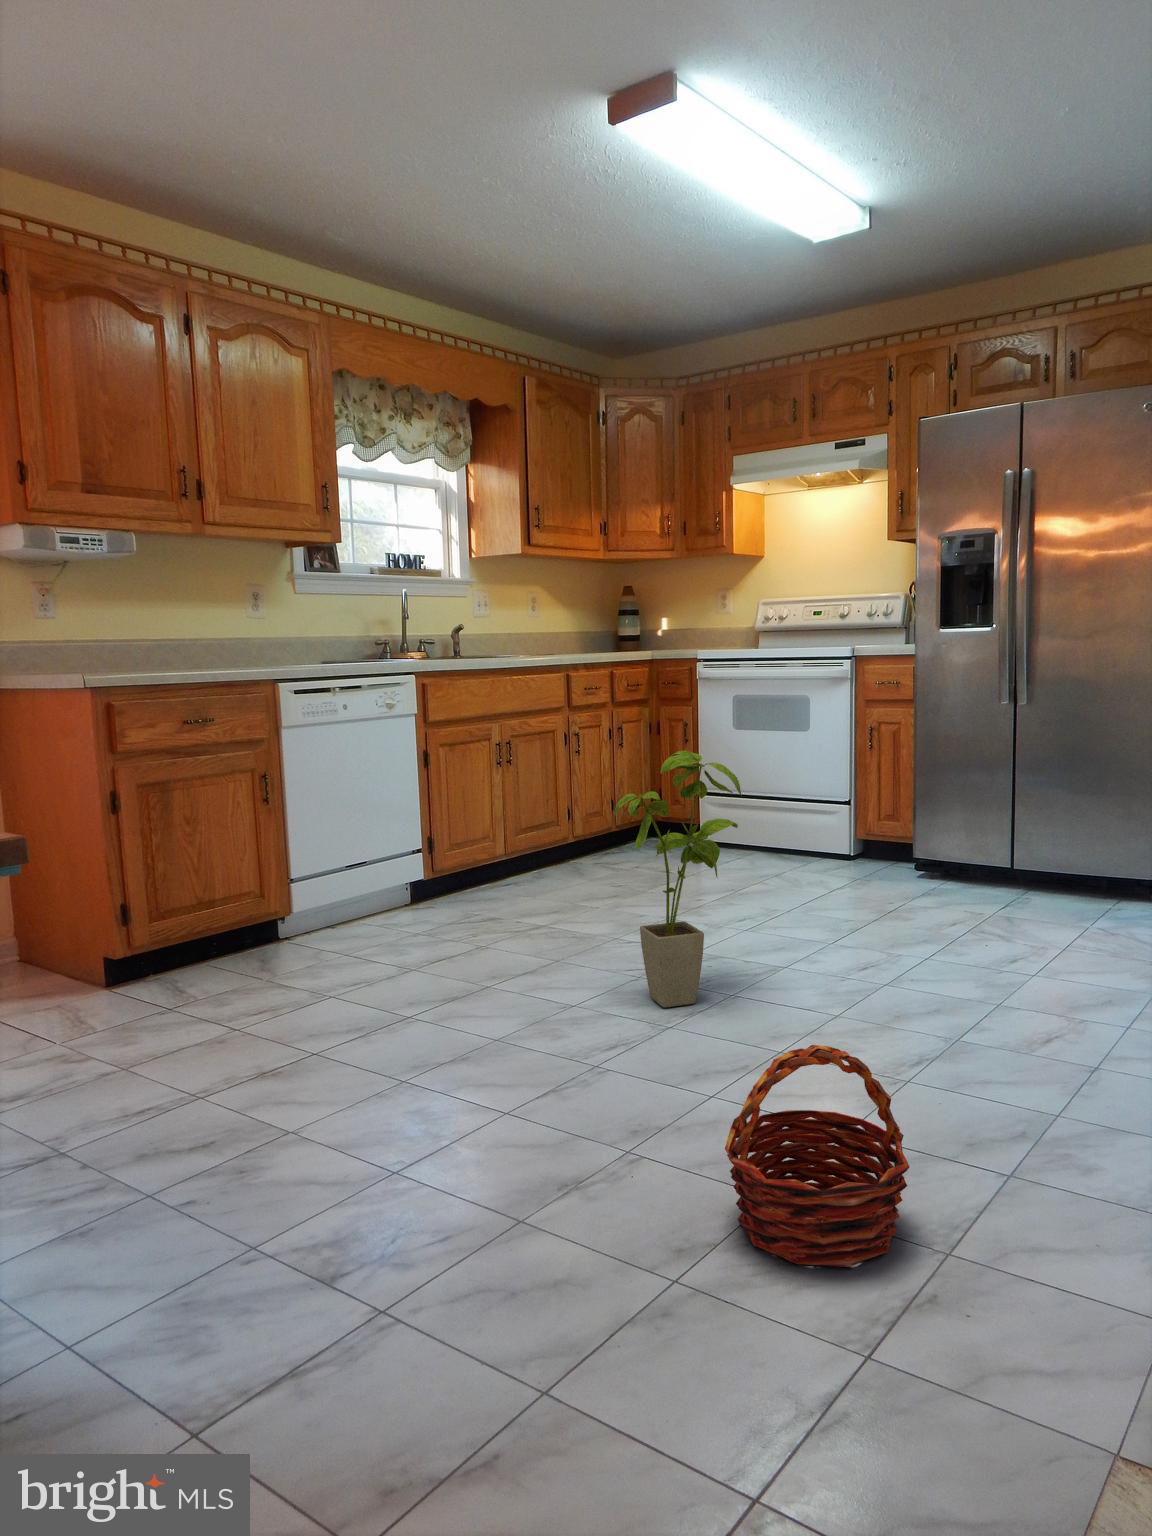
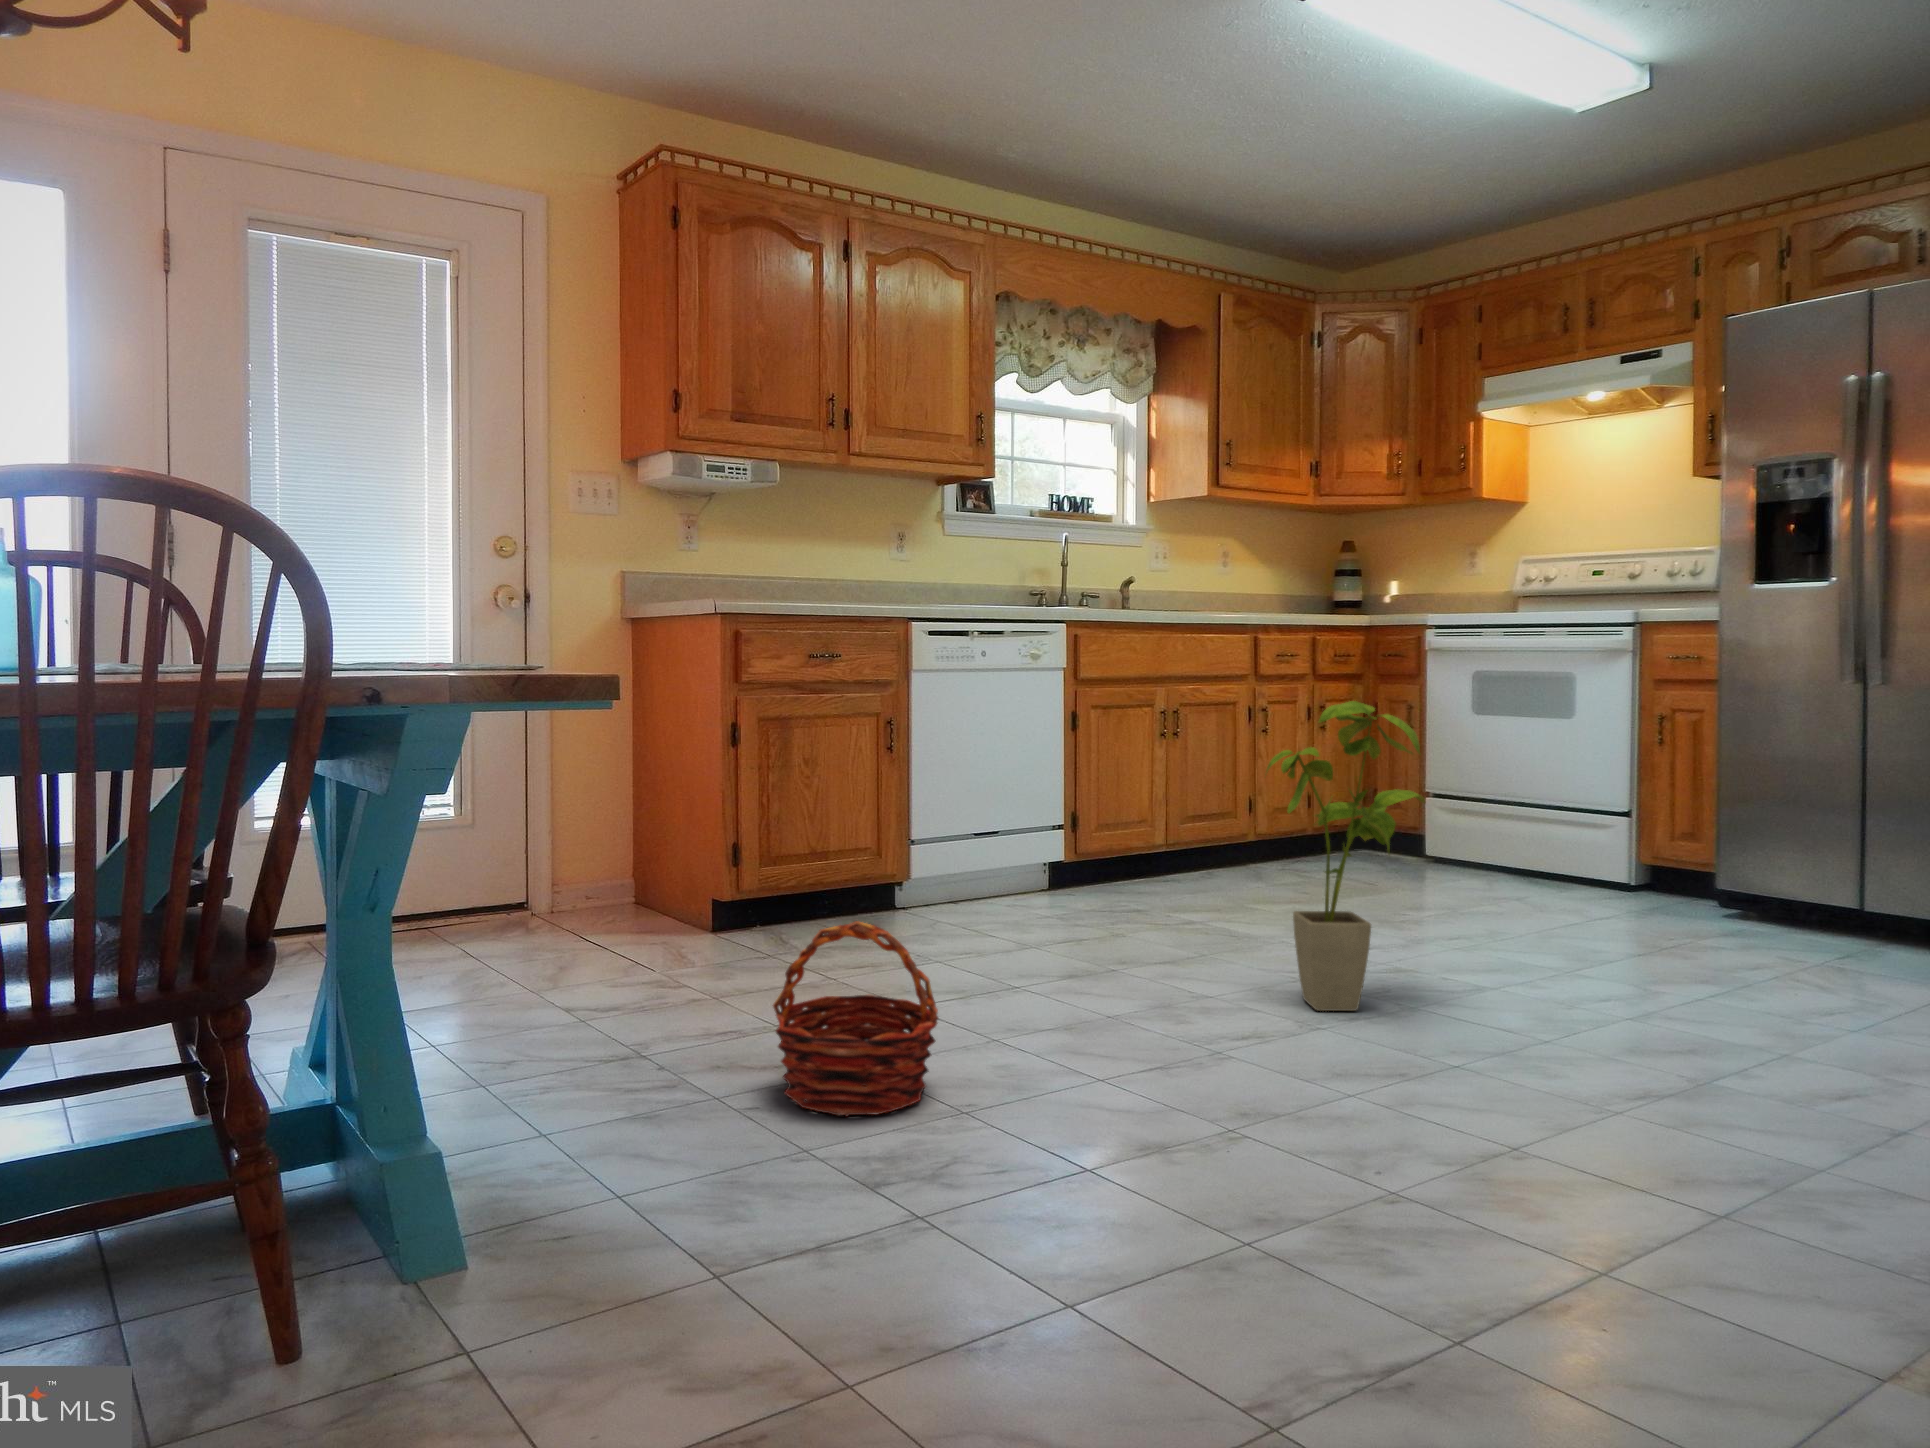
basket: present [725,1045,910,1267] -> present [773,921,938,1117]

